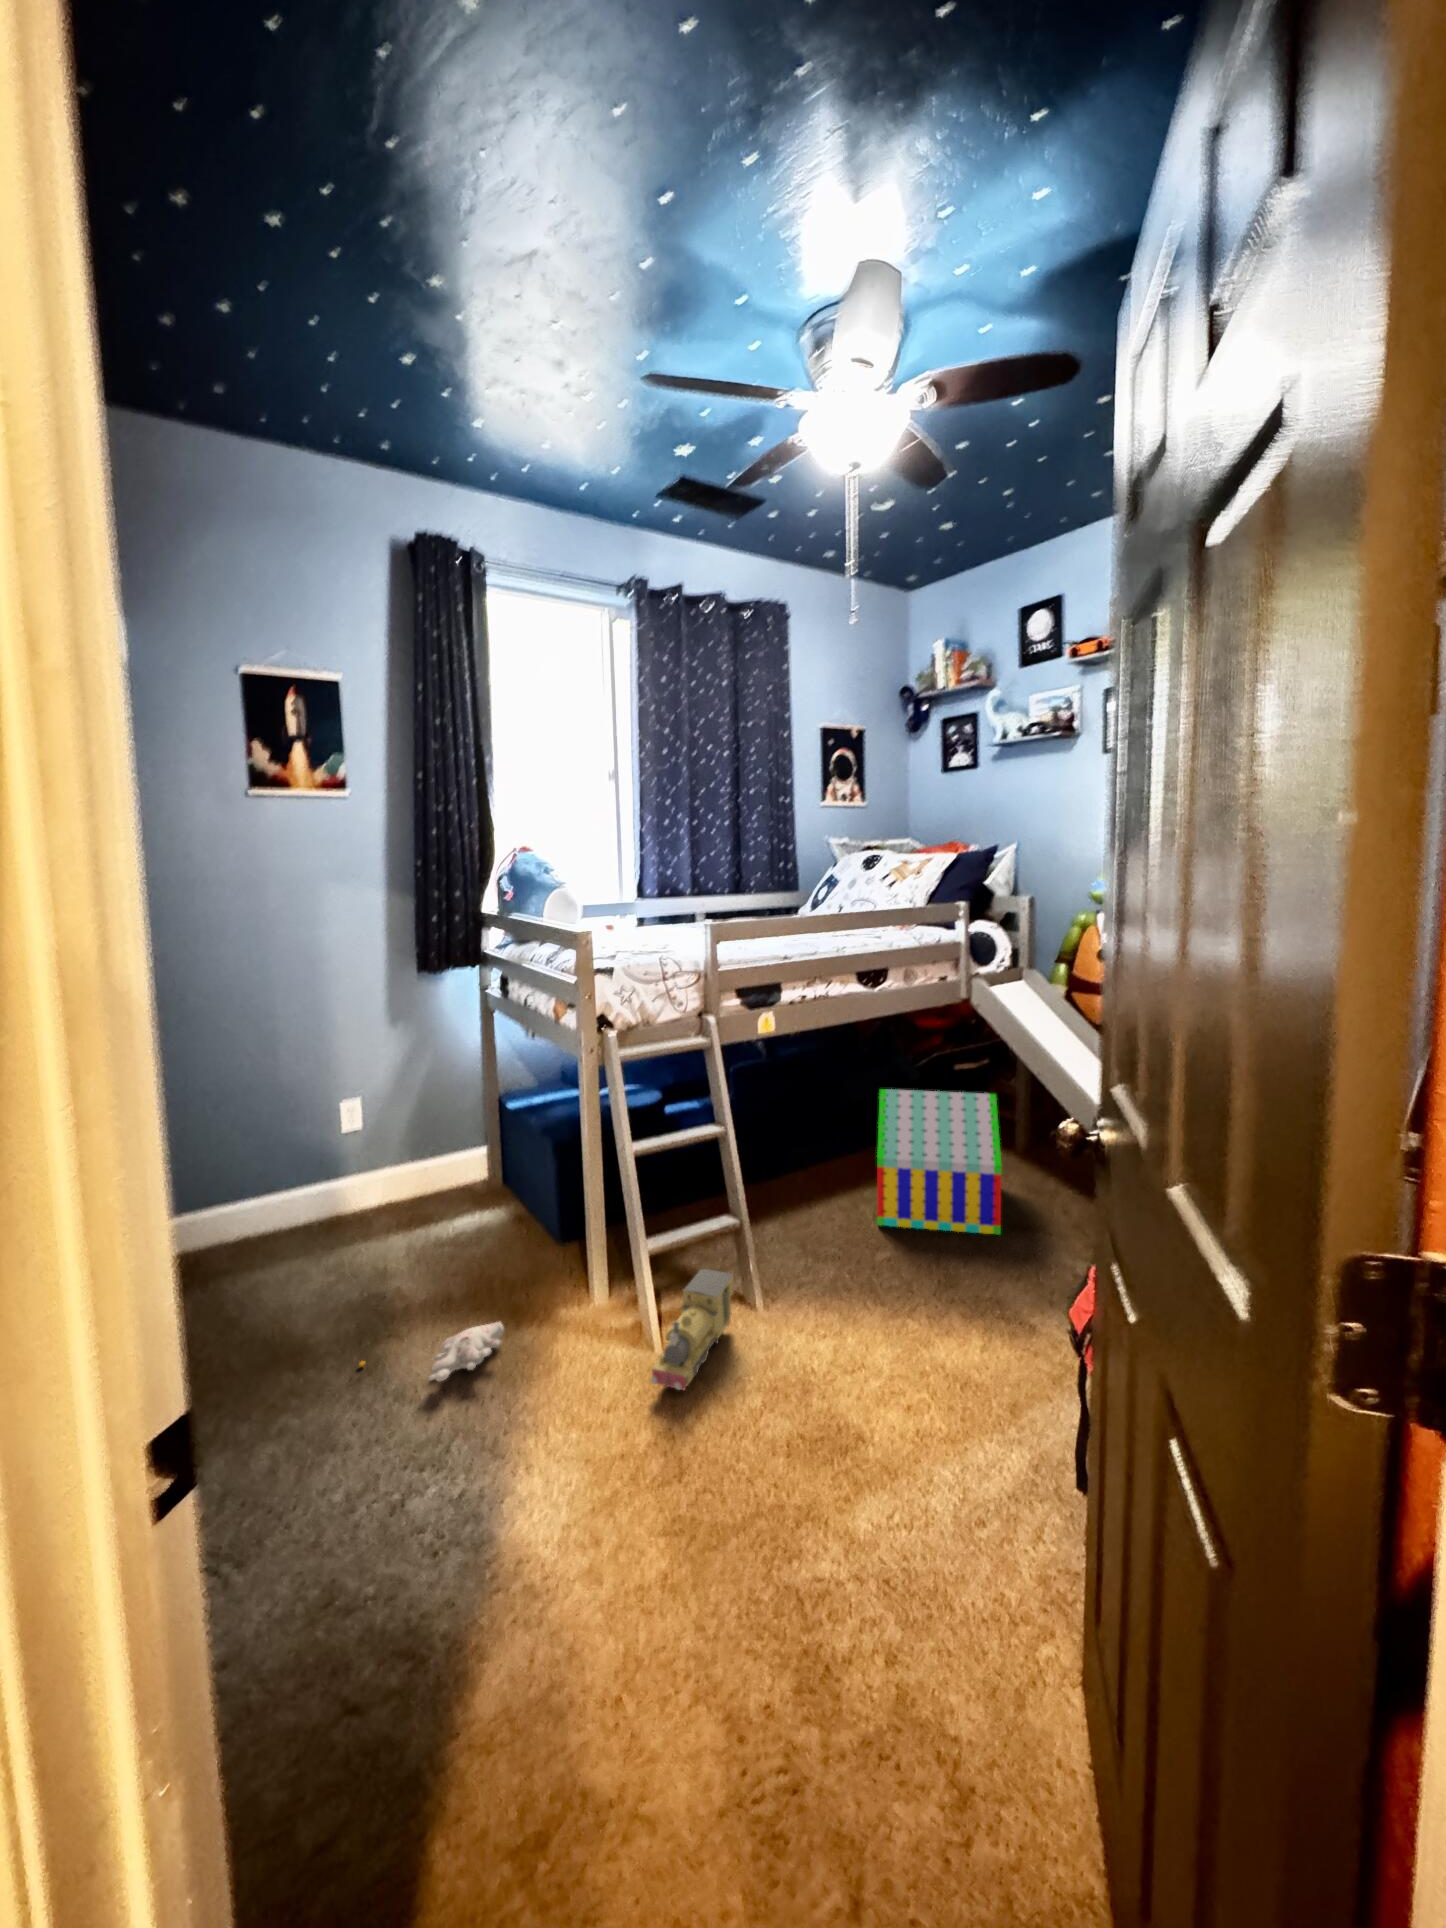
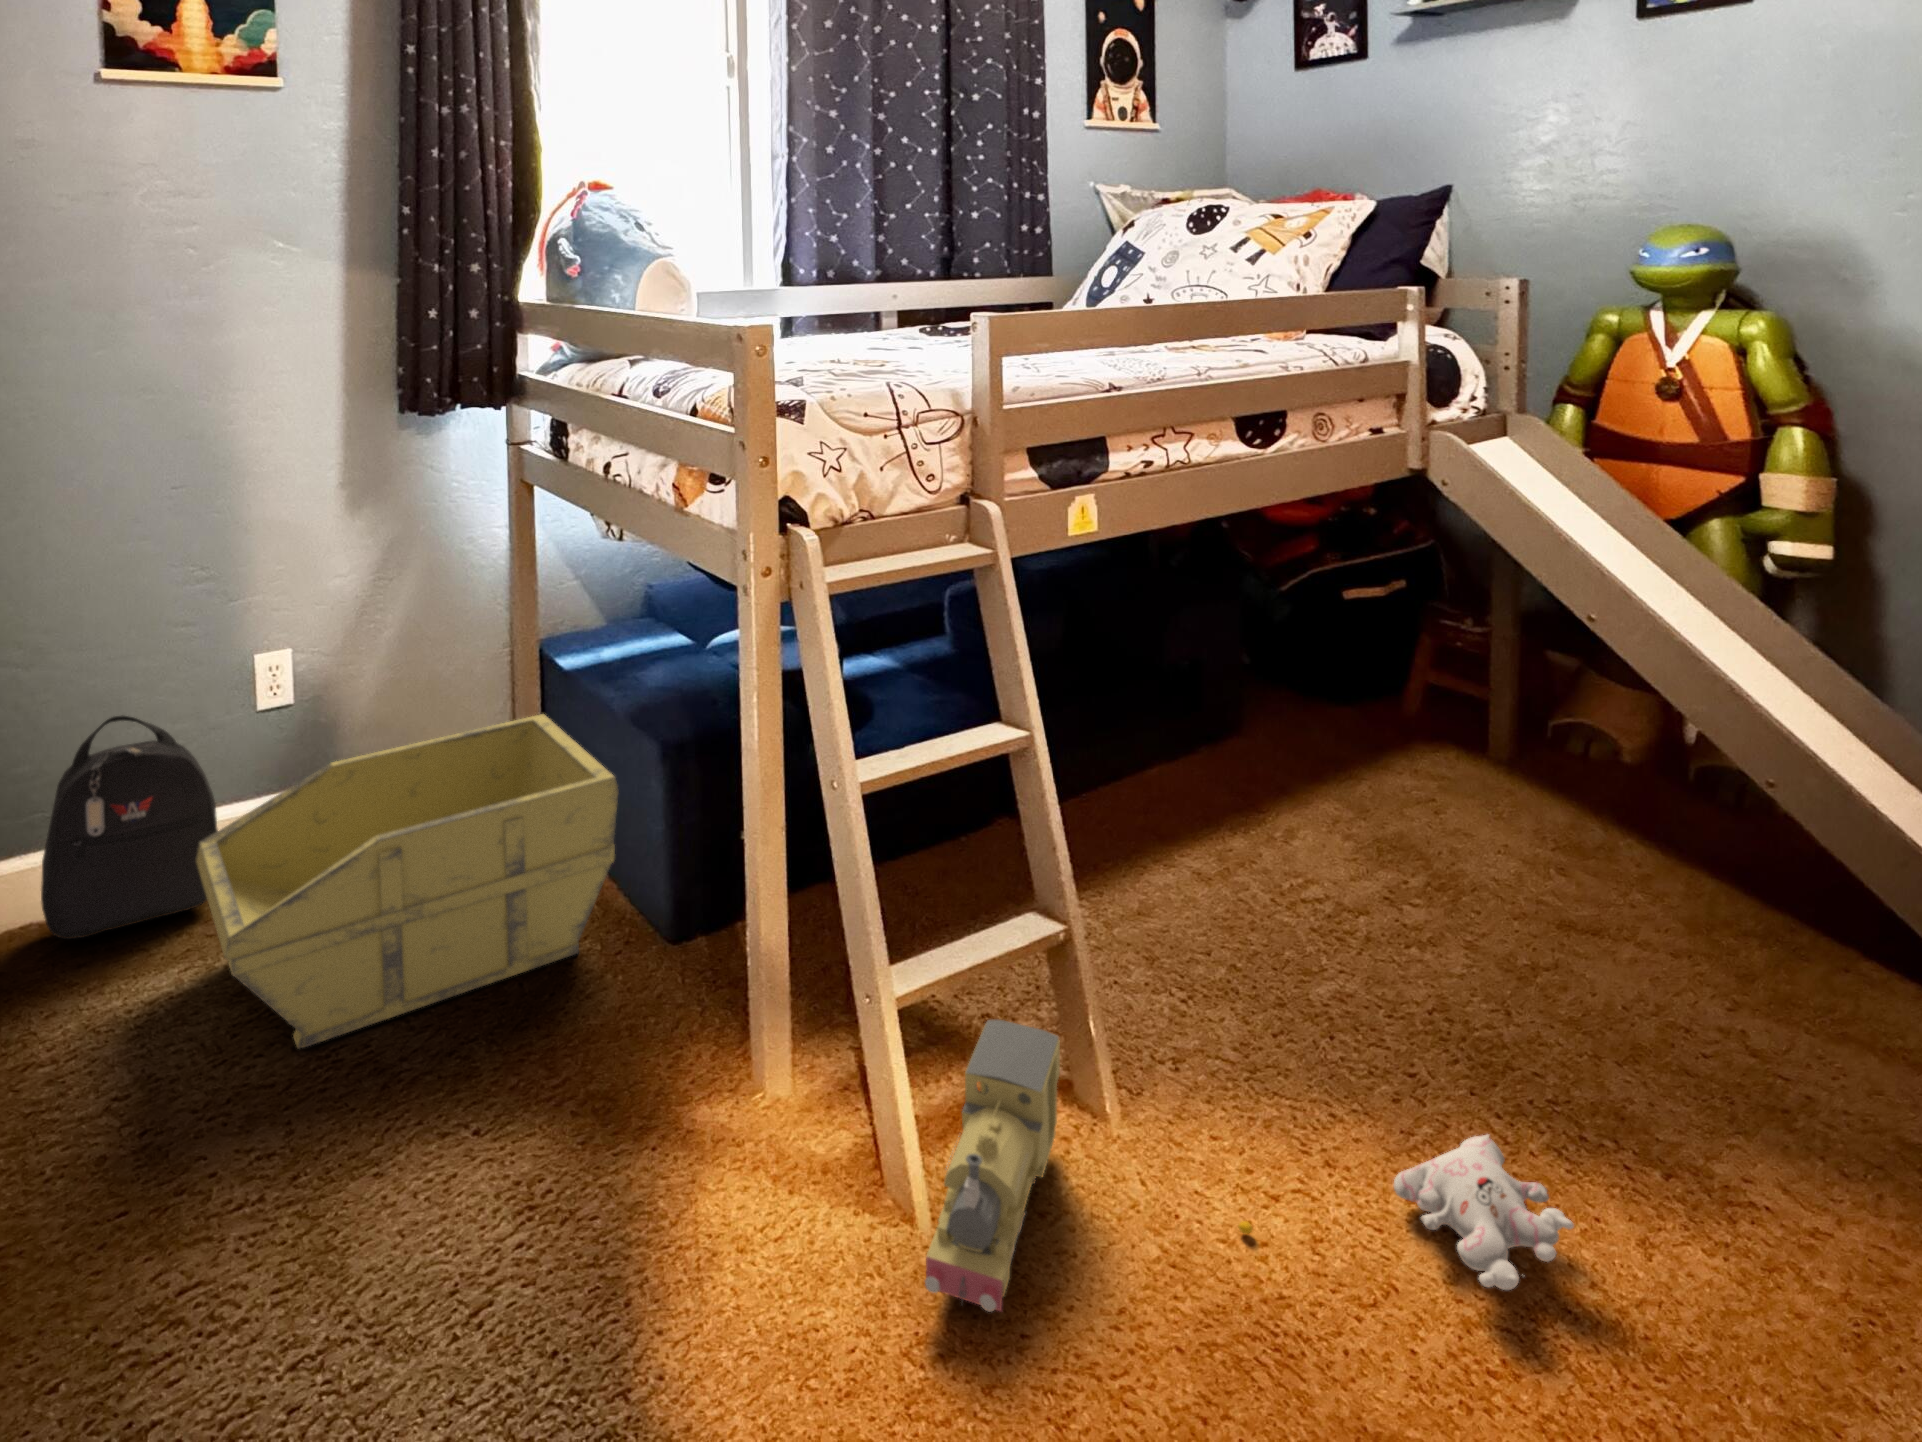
toy house: present [877,1089,1002,1235] -> none [1255,642,1541,940]
storage bin: none [307,1133,532,1299] -> present [196,714,619,1049]
backpack: none [225,1136,322,1253] -> present [41,715,218,939]
plush toy: present [359,1322,504,1381] -> present [1238,1135,1574,1290]

